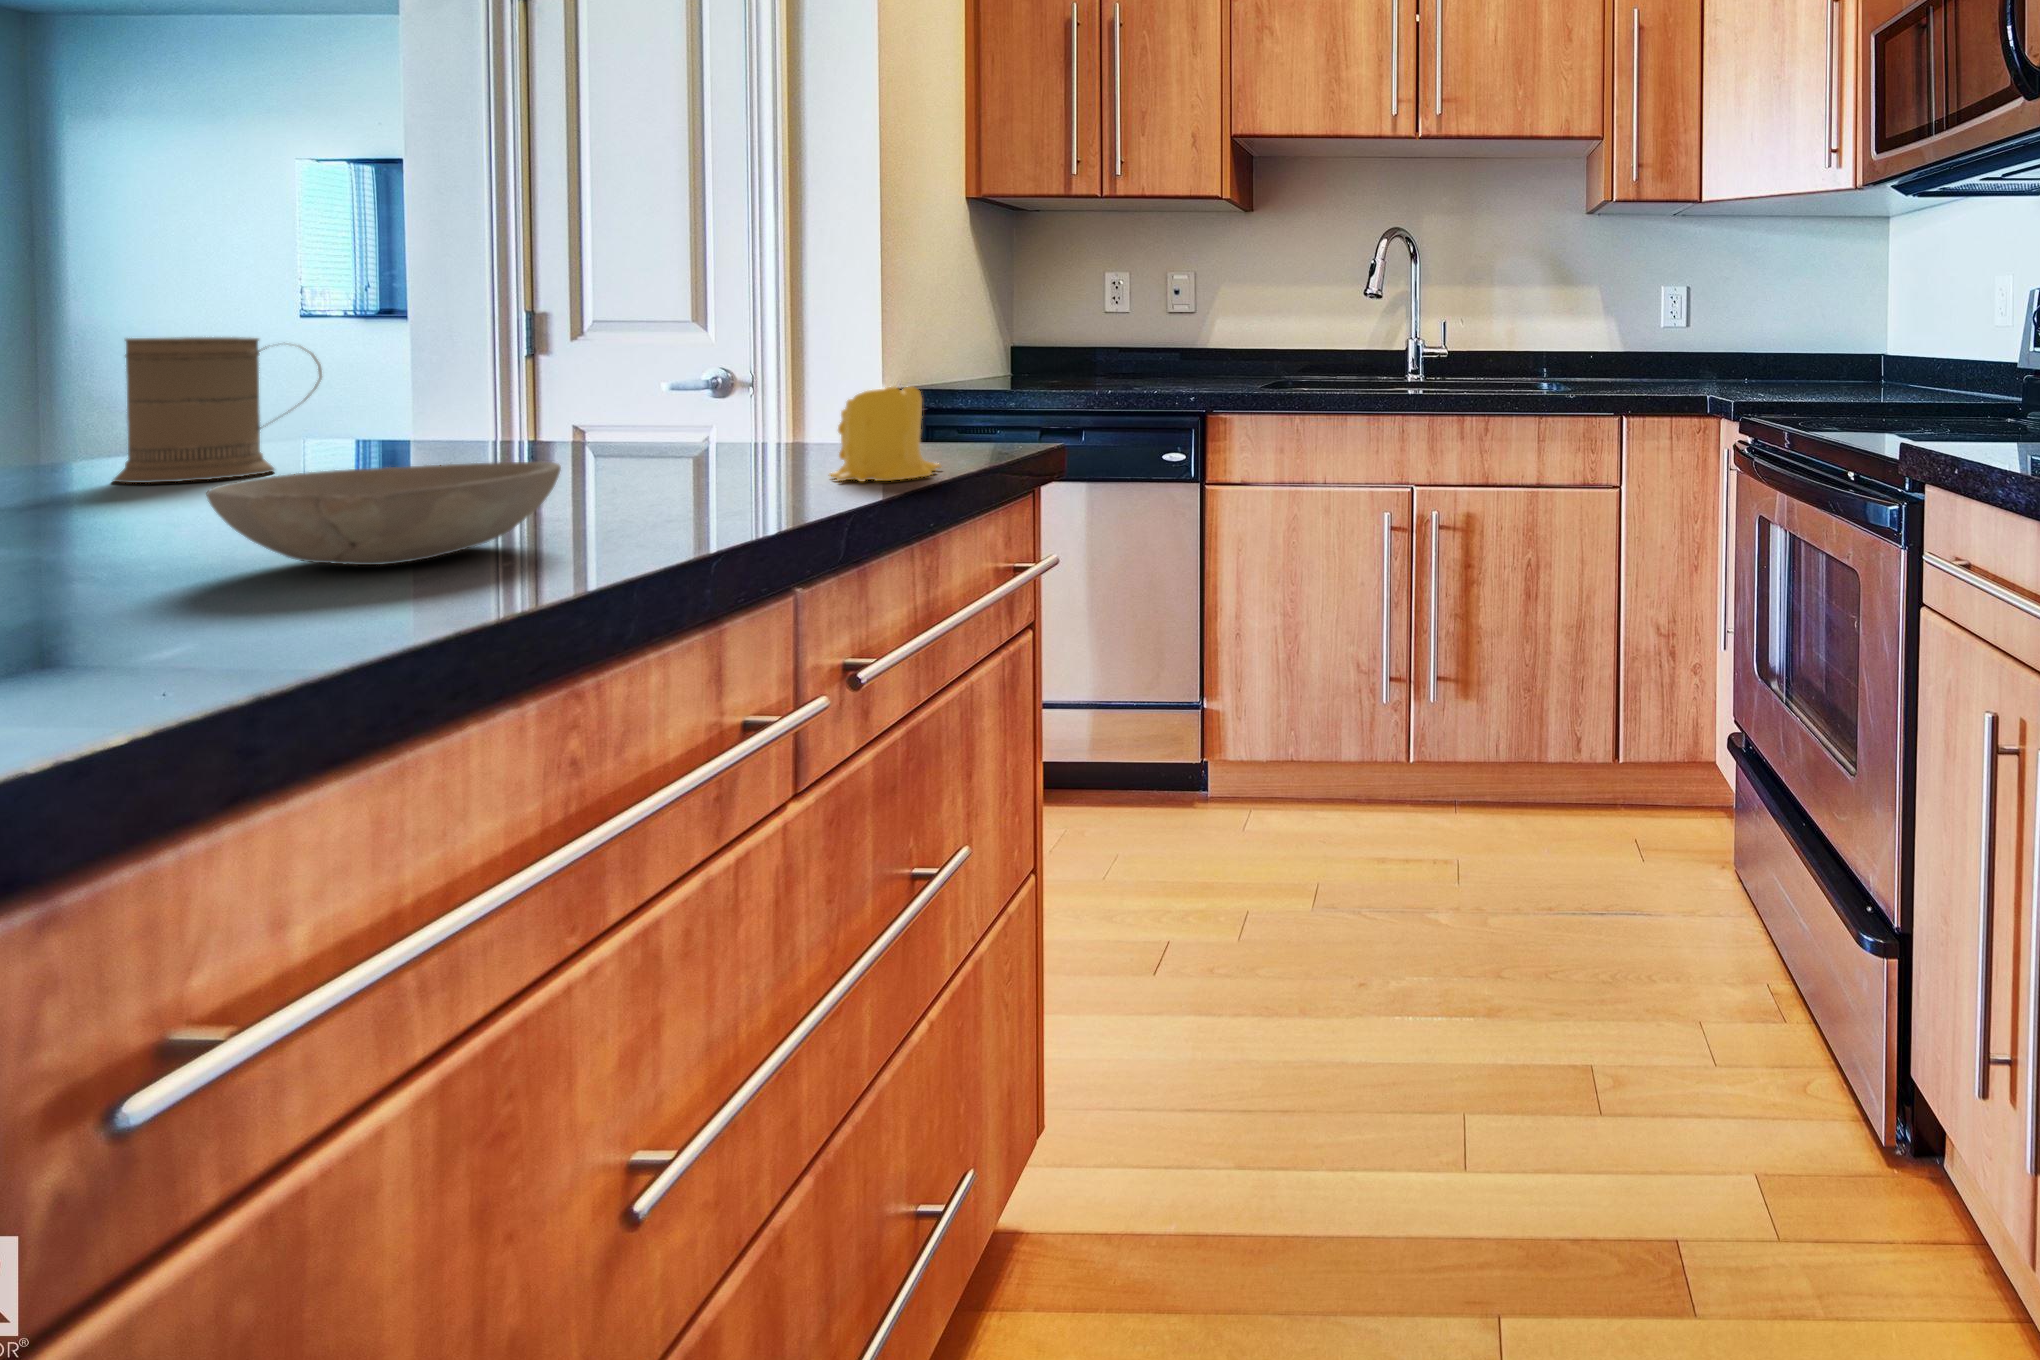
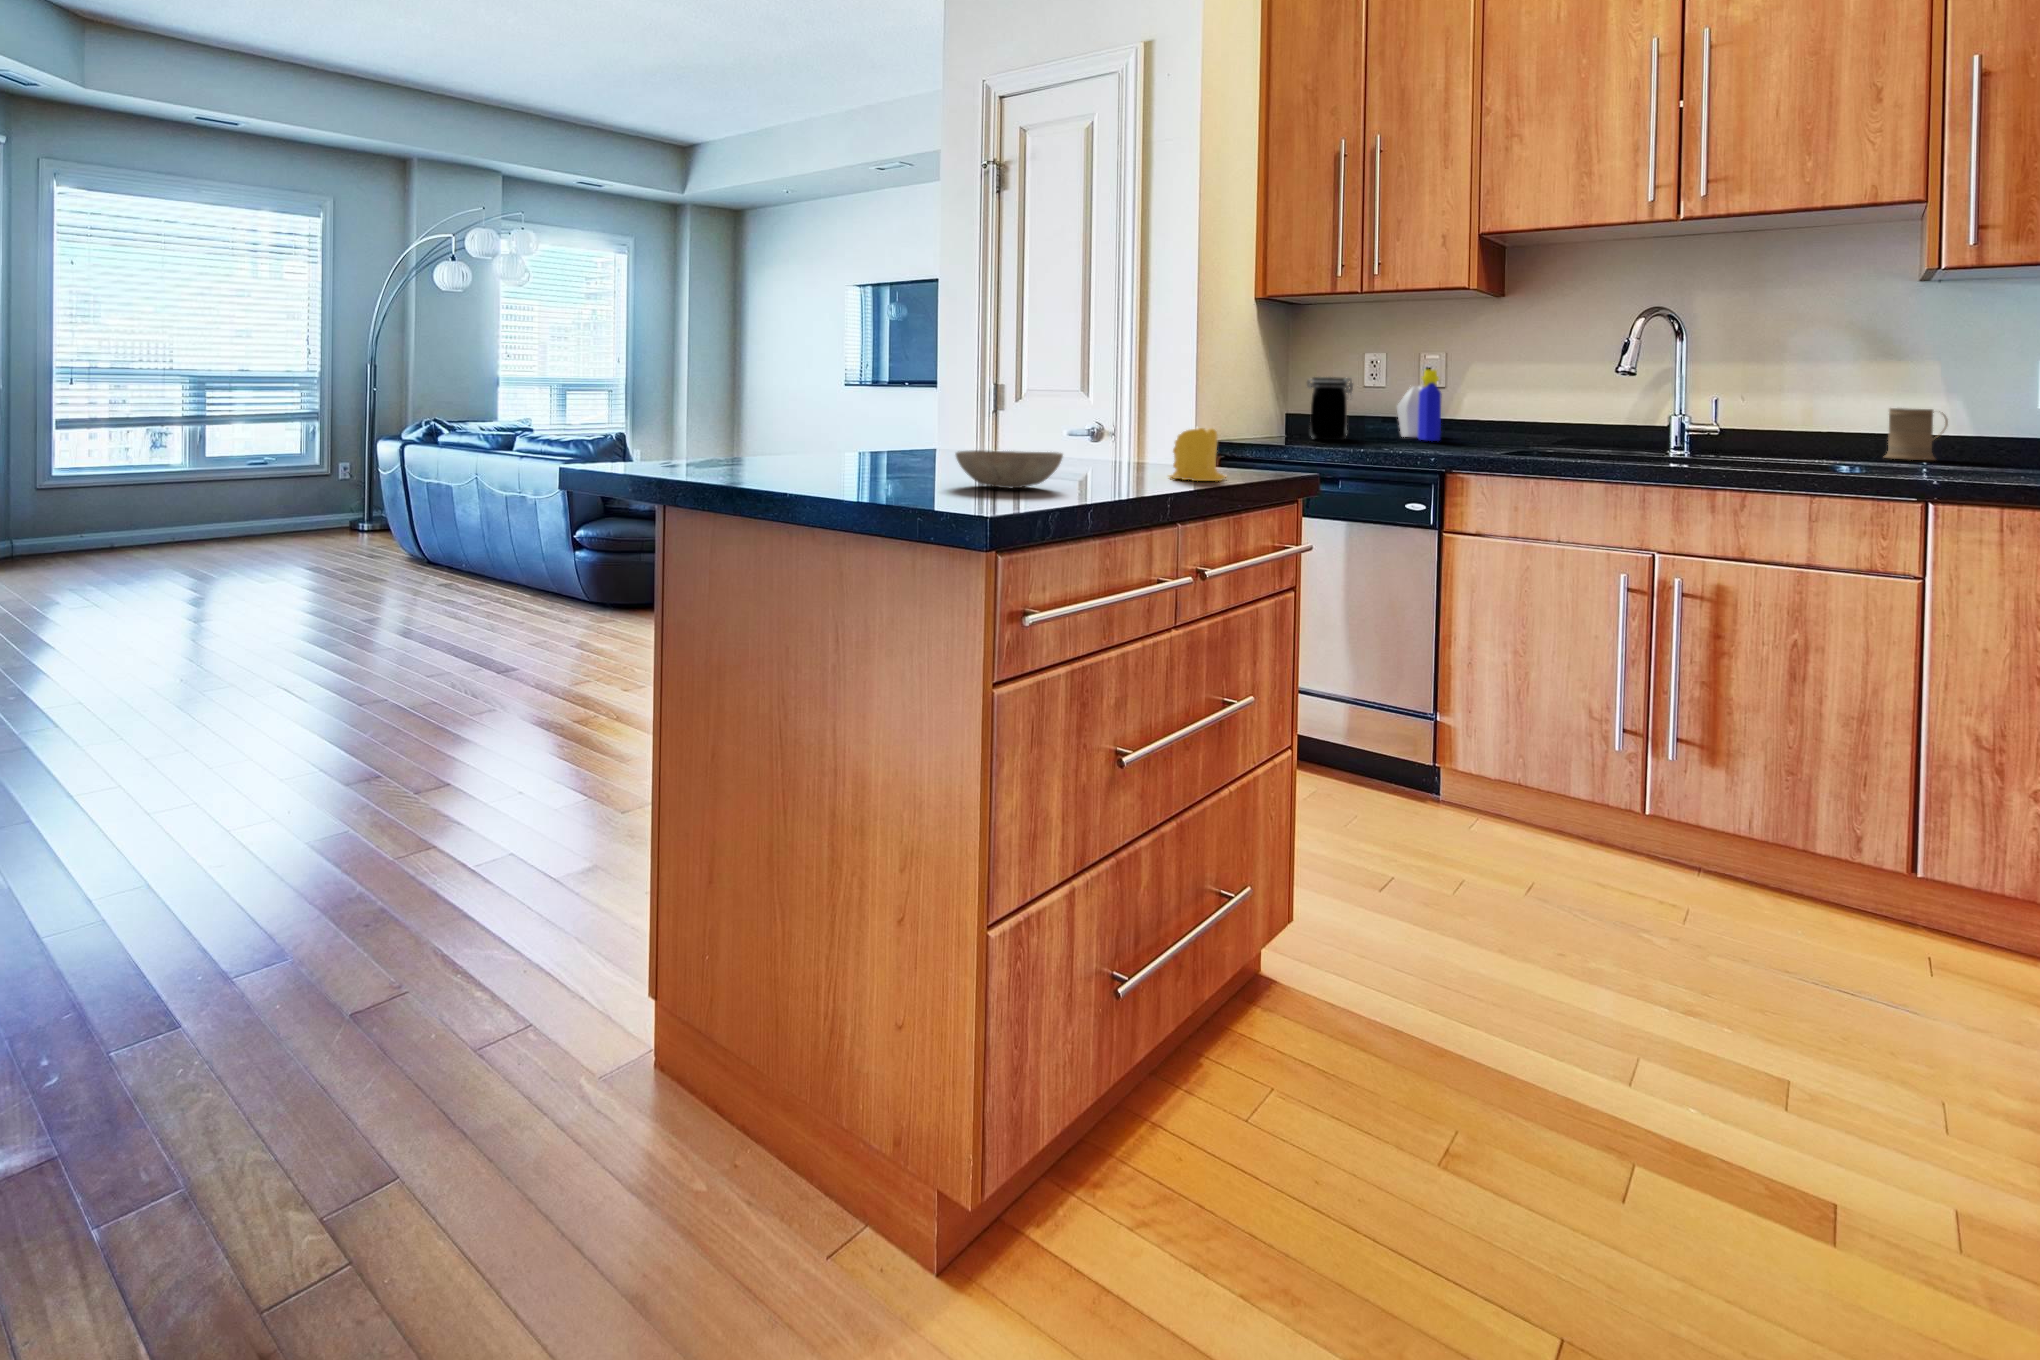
bottle: none [1140,292,1191,375] -> present [1397,369,1442,441]
jar: none [1034,301,1092,379] -> present [1307,377,1353,440]
mug: present [114,337,322,483] -> present [1885,408,1948,460]

